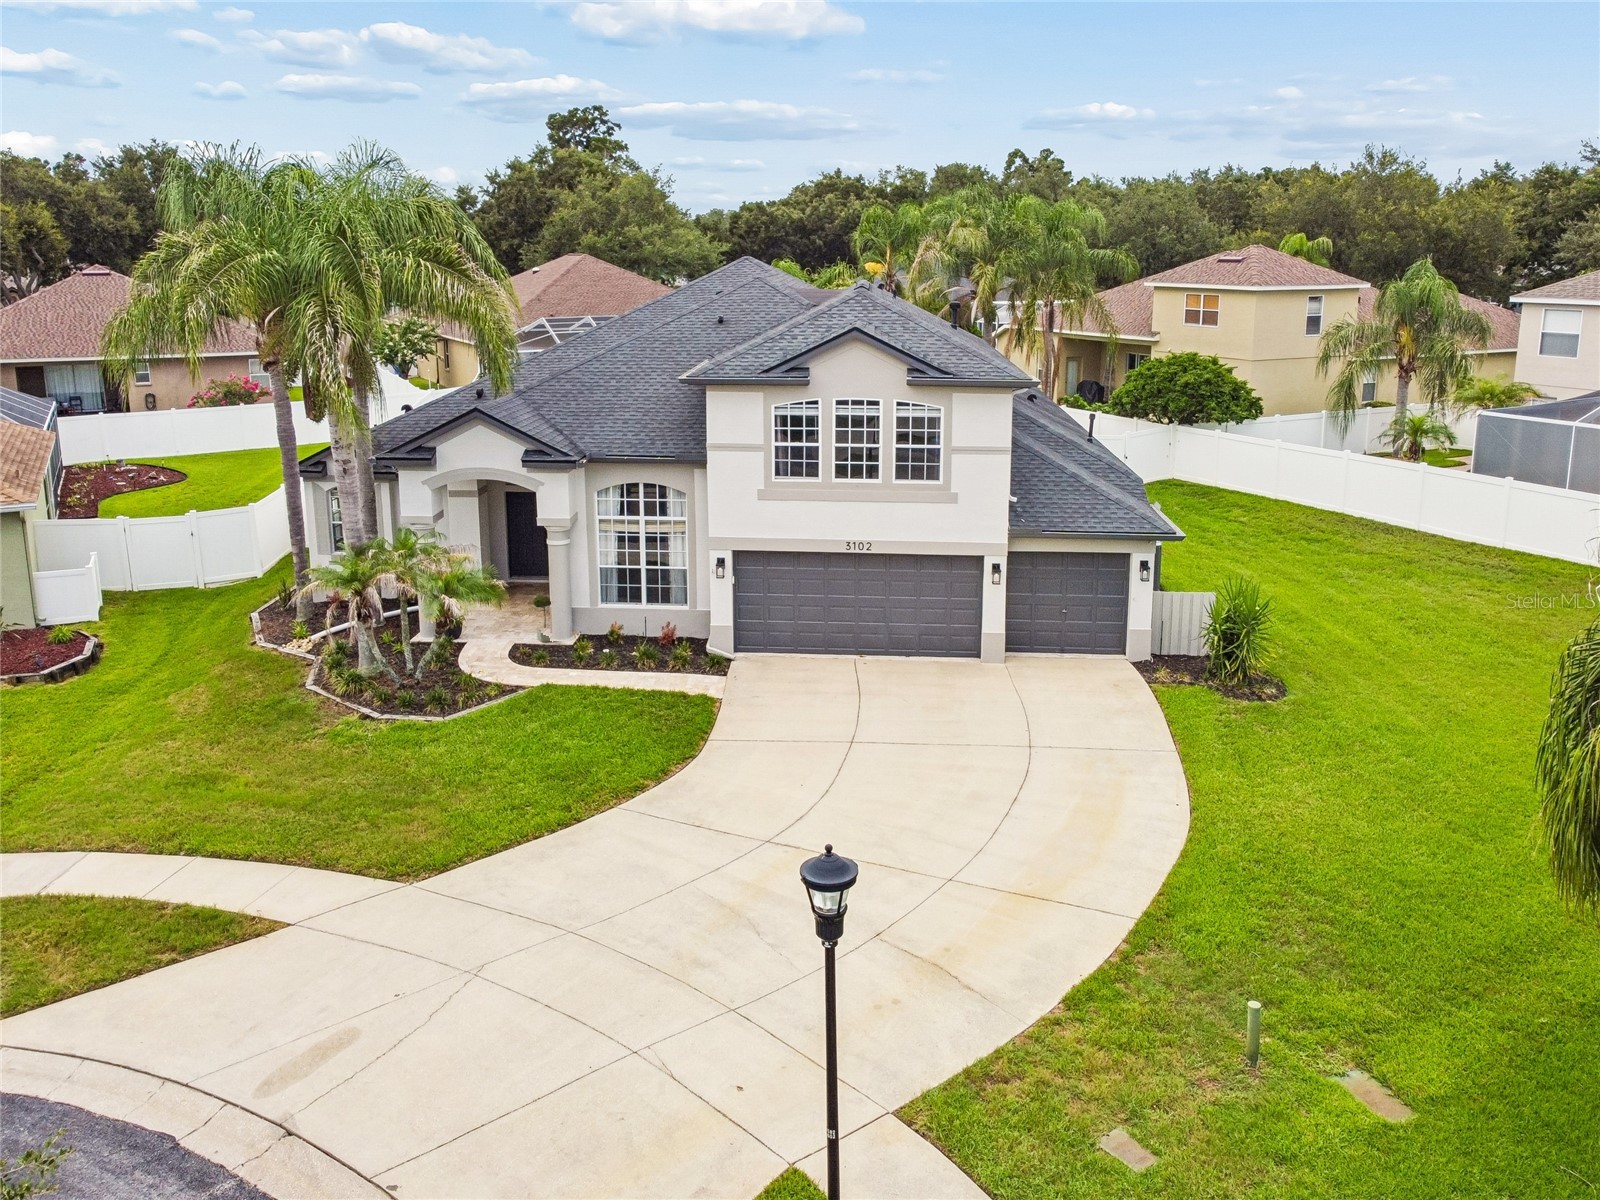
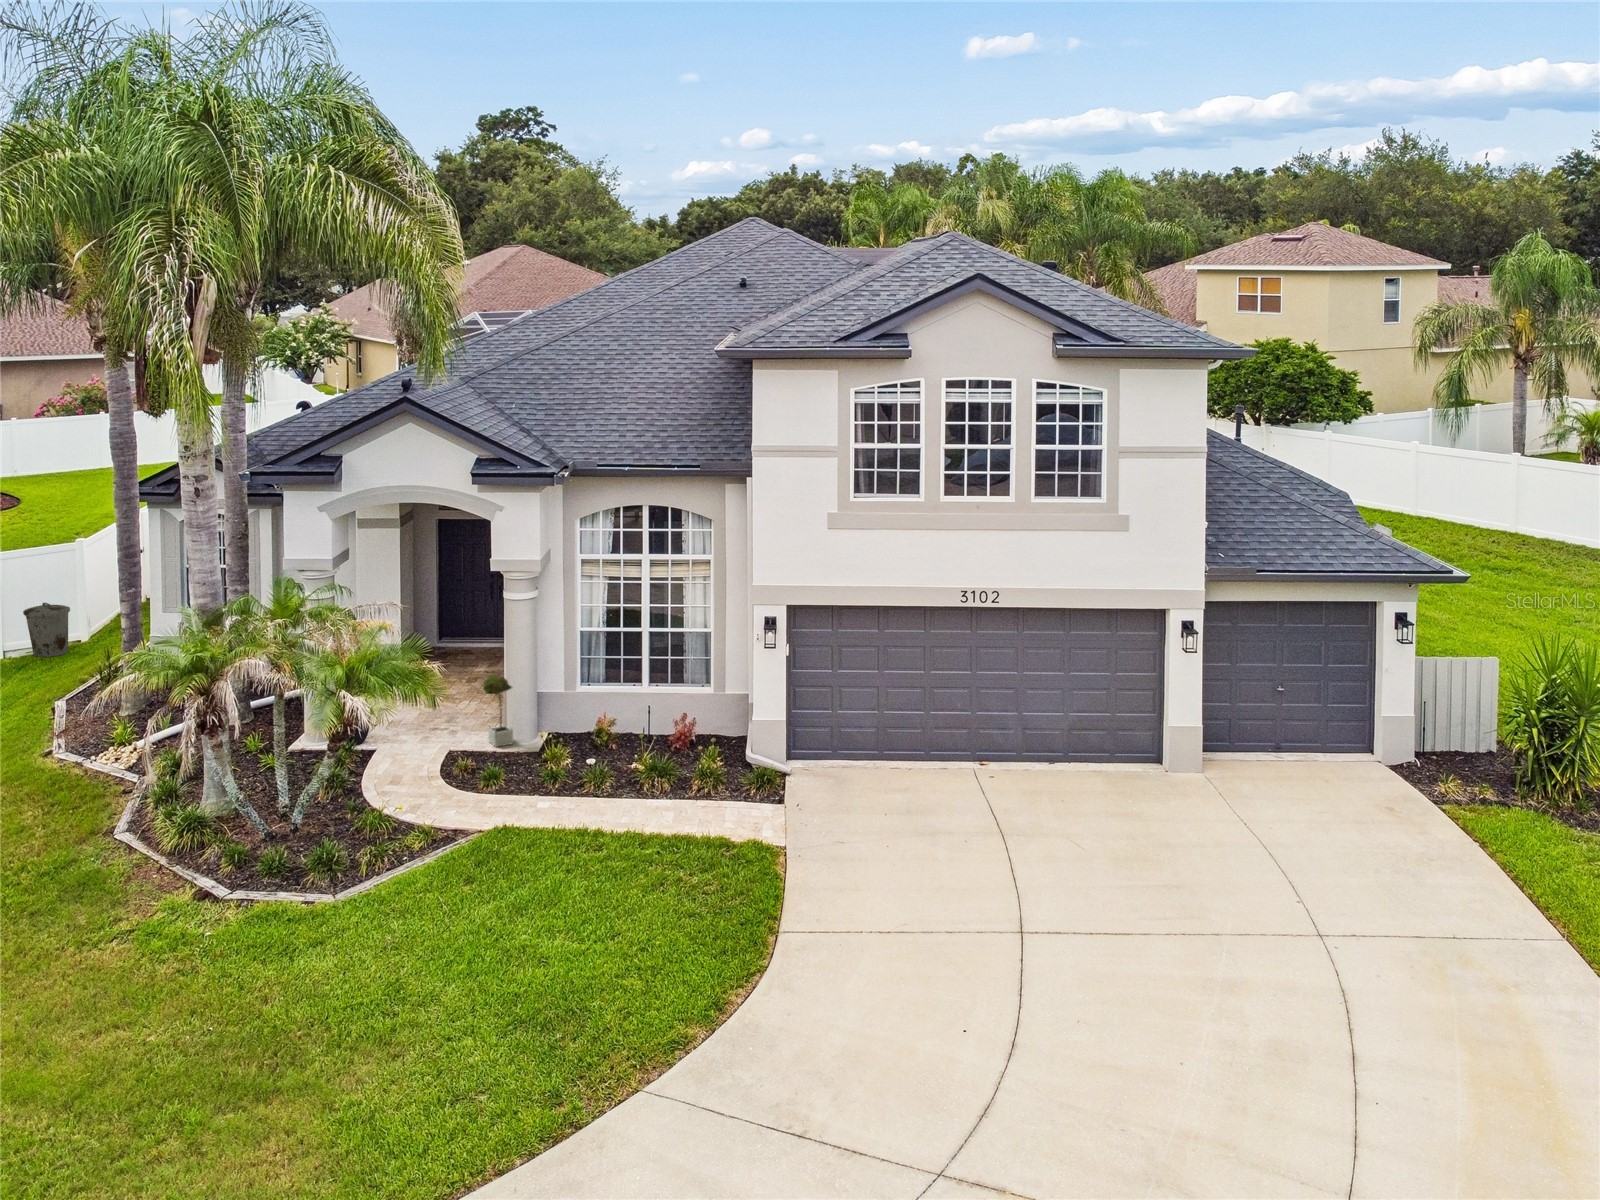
trash can: none [220,547,252,584] -> present [23,603,70,657]

